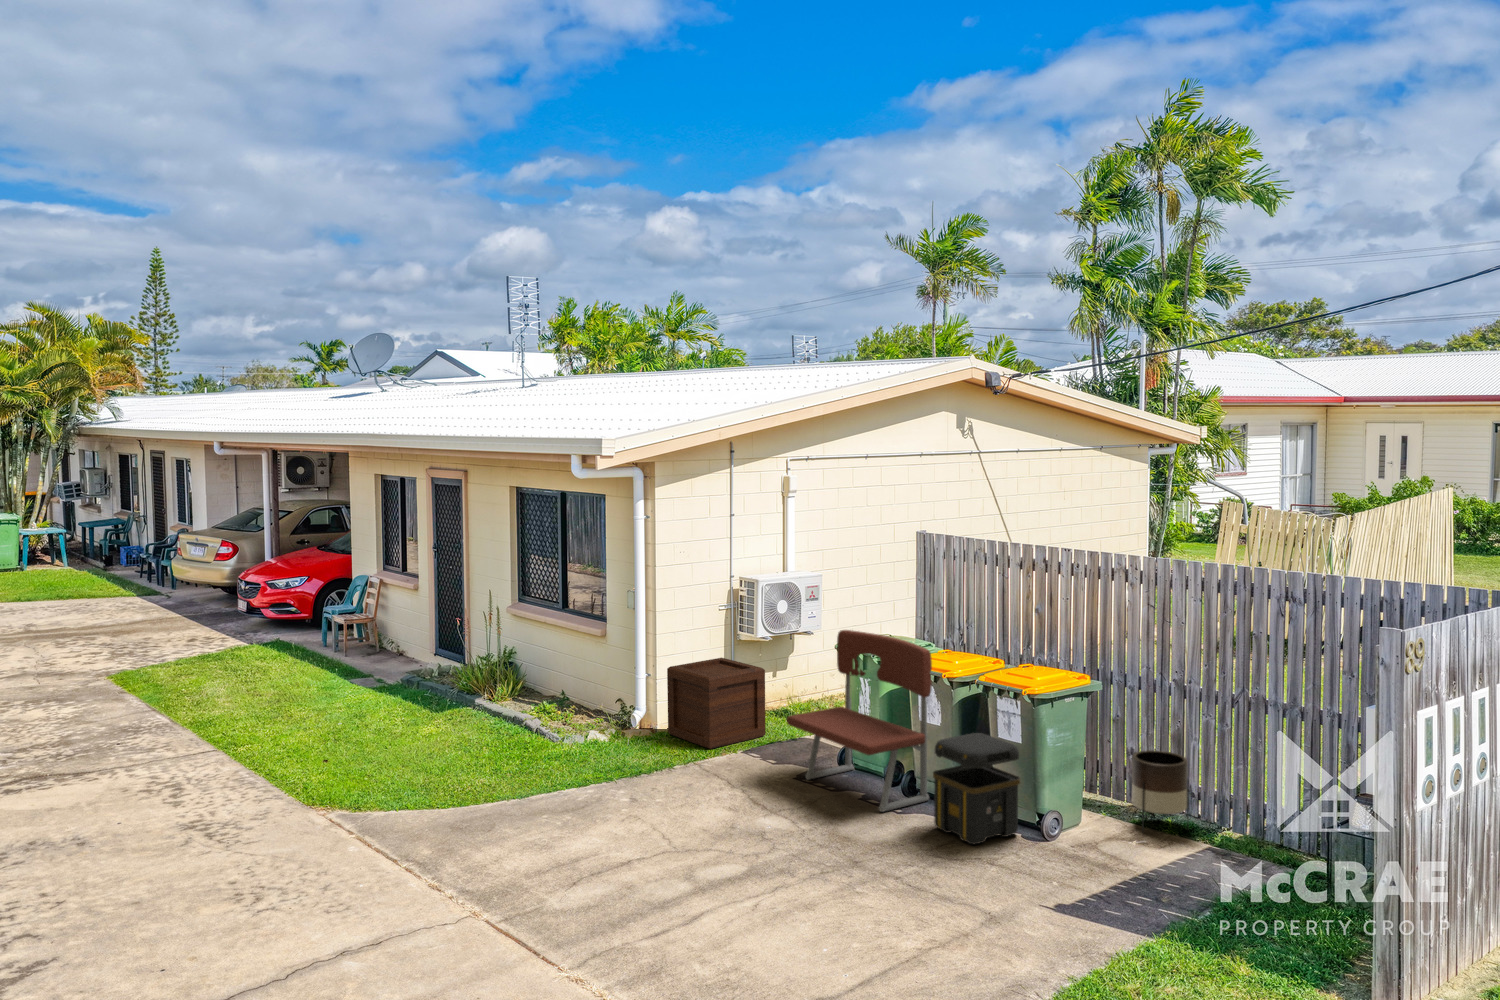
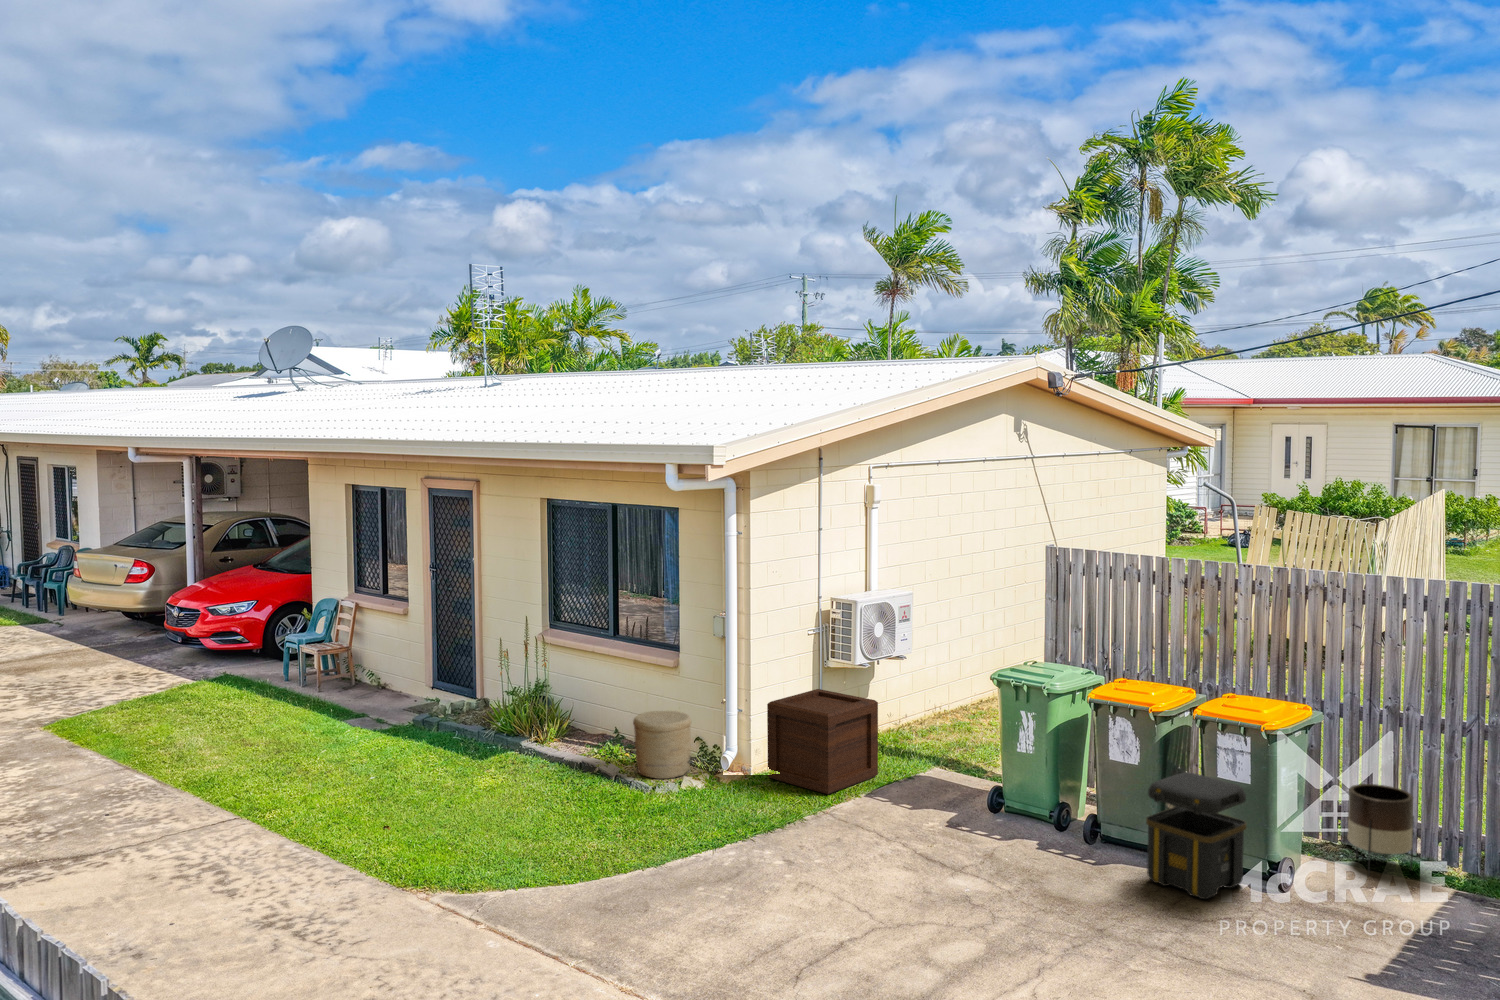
bench: present [787,630,932,812] -> none [944,658,1121,864]
woven basket: none [557,673,608,732] -> present [633,711,691,779]

